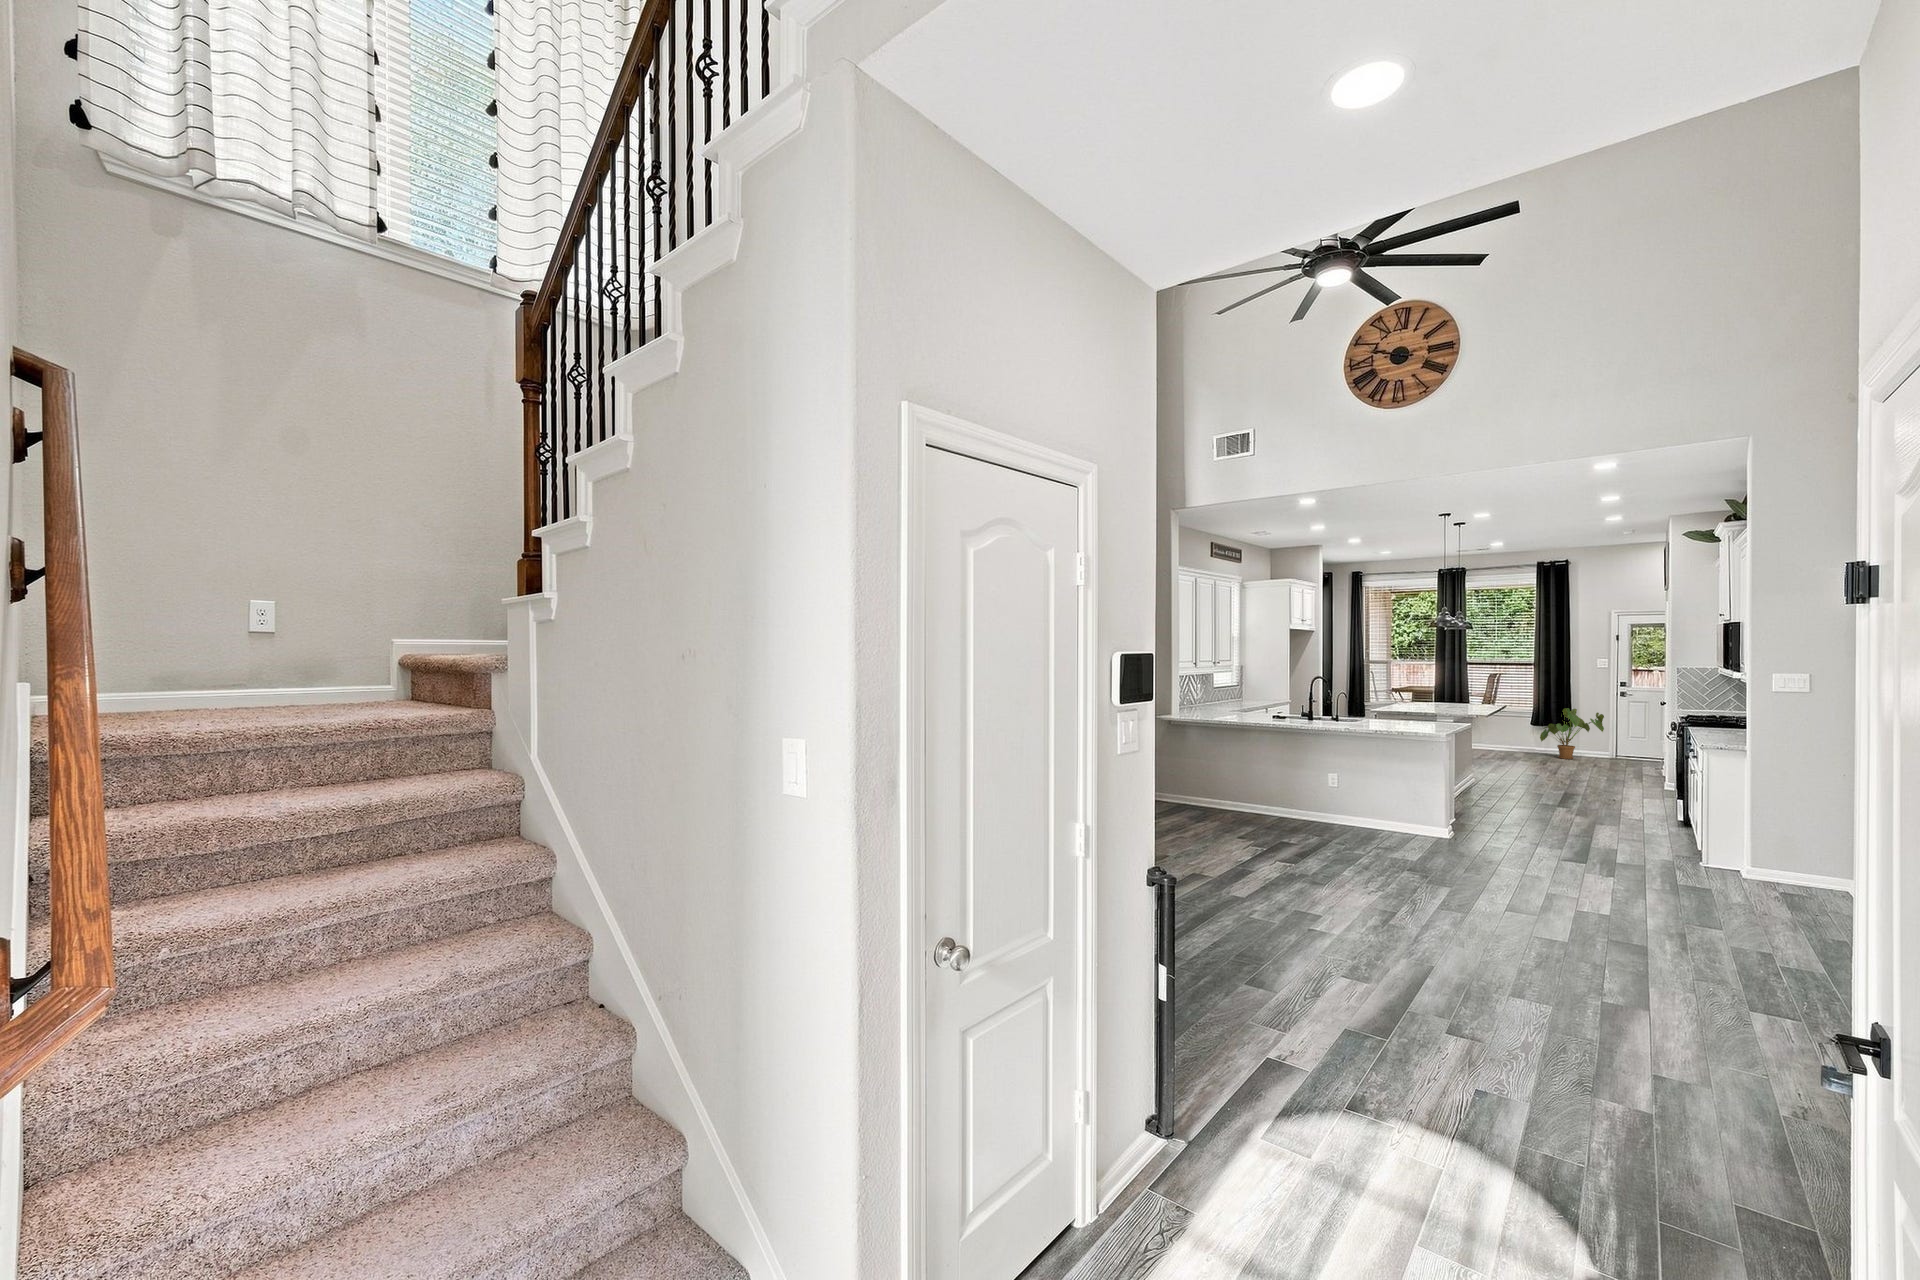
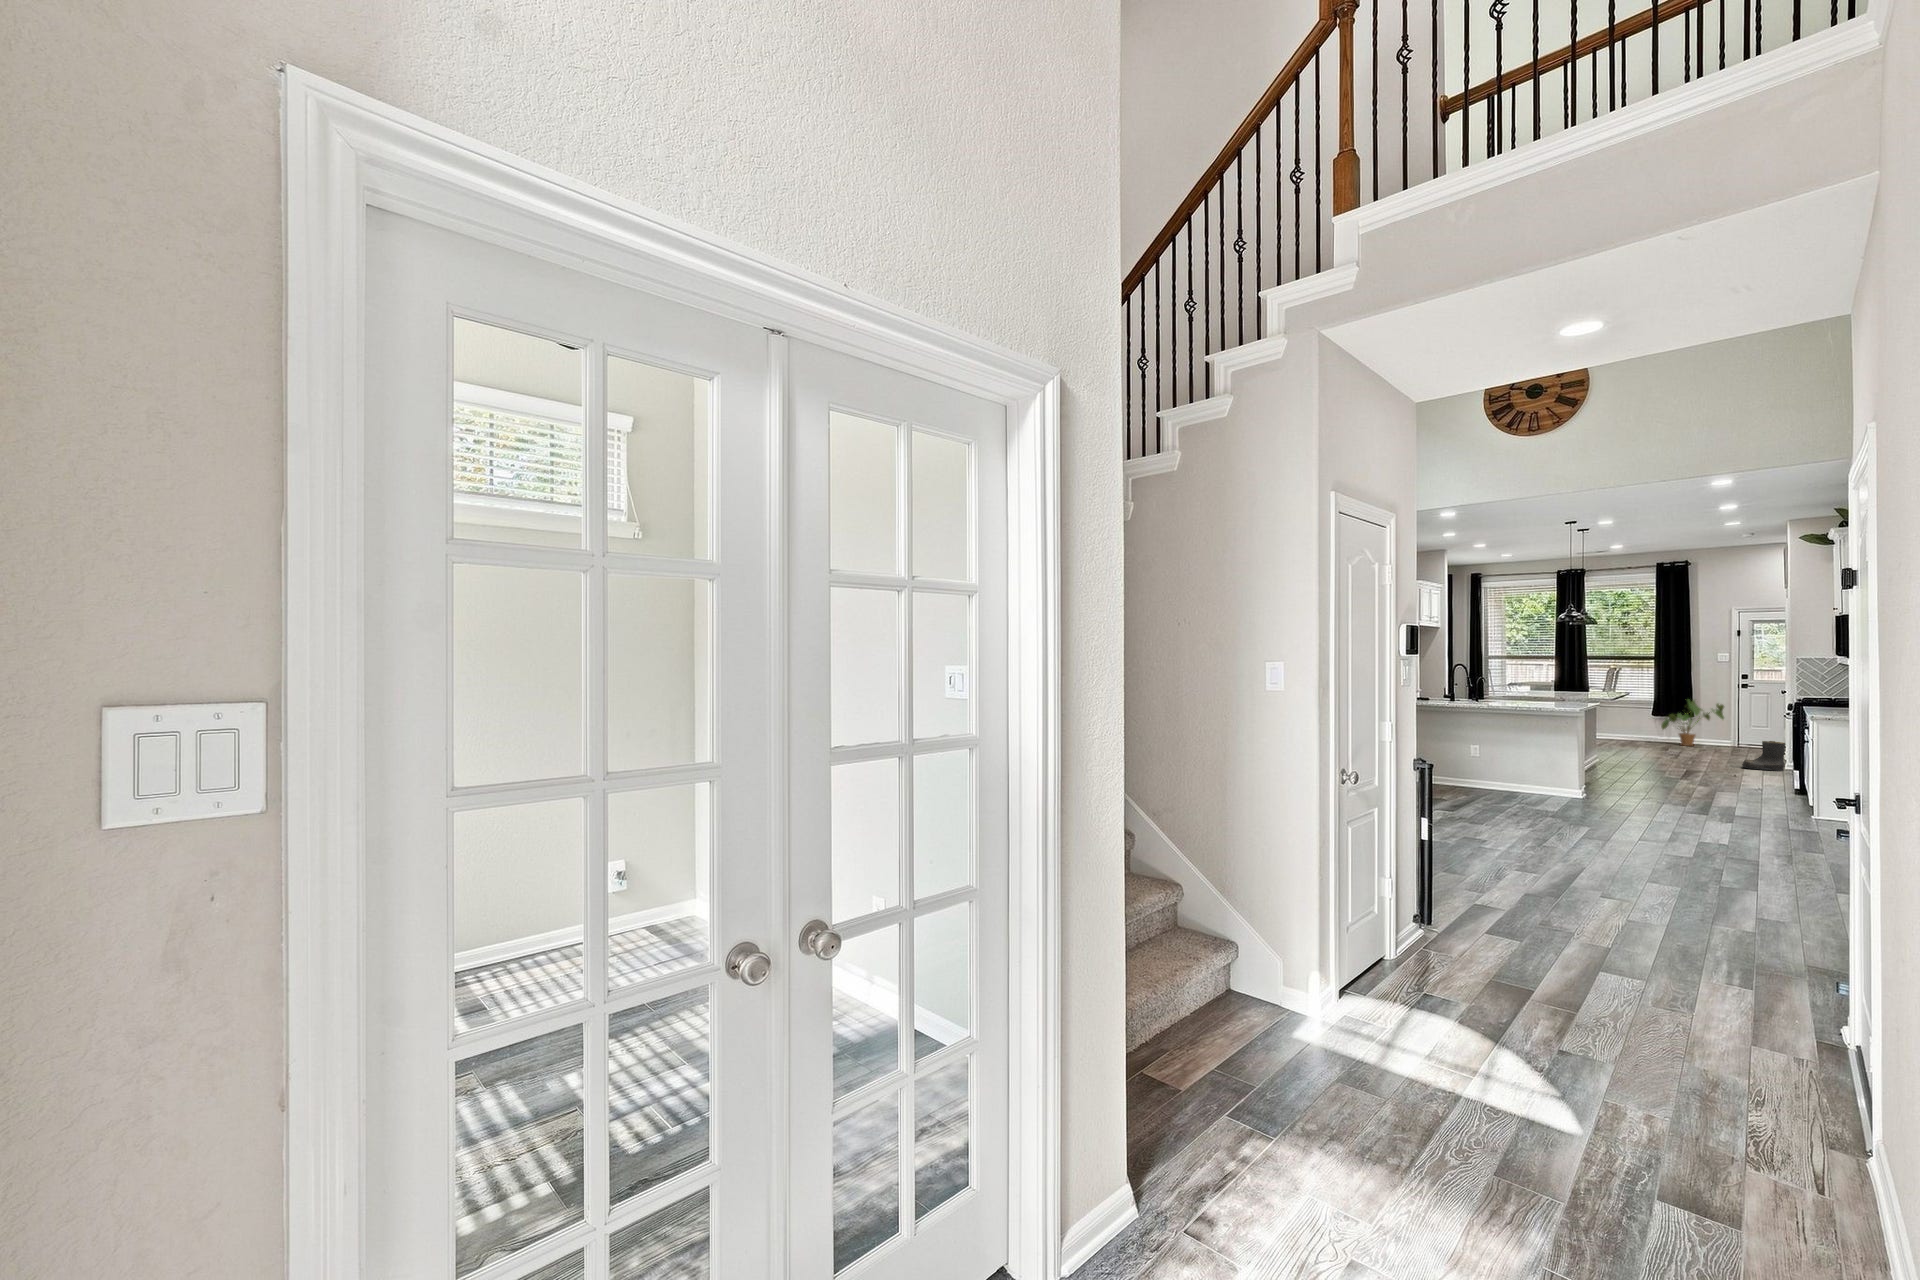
boots: none [1621,760,1668,794] -> present [1742,741,1785,771]

